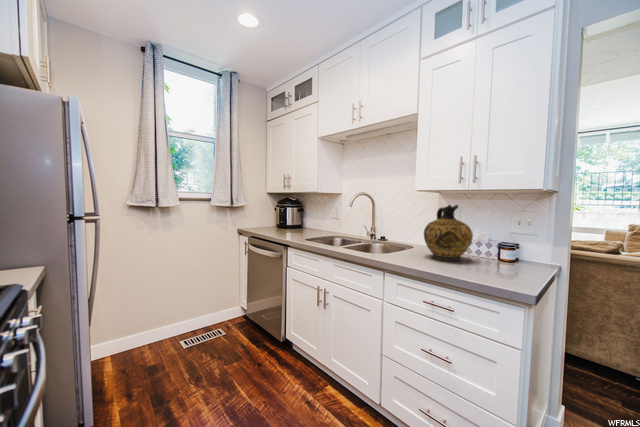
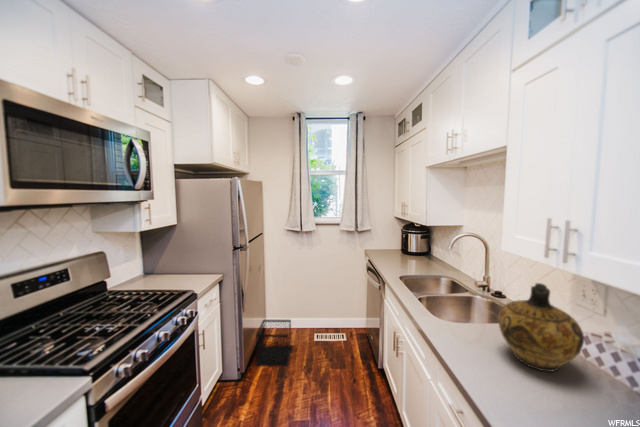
wastebasket: none [102,328,162,412] -> present [256,320,291,366]

